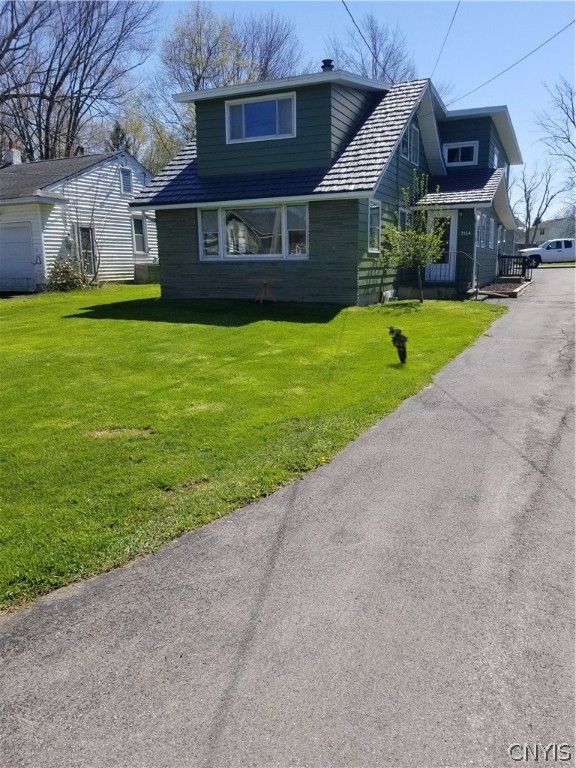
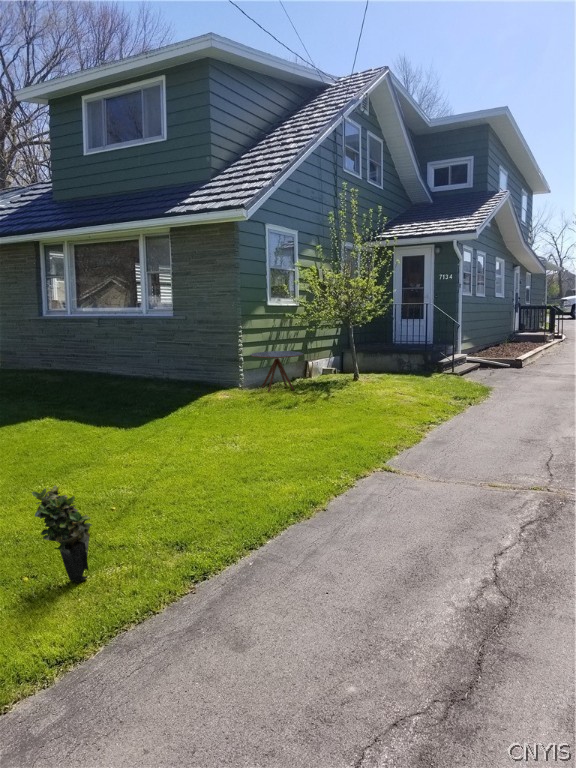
round table: present [249,278,281,302] -> present [250,351,303,392]

